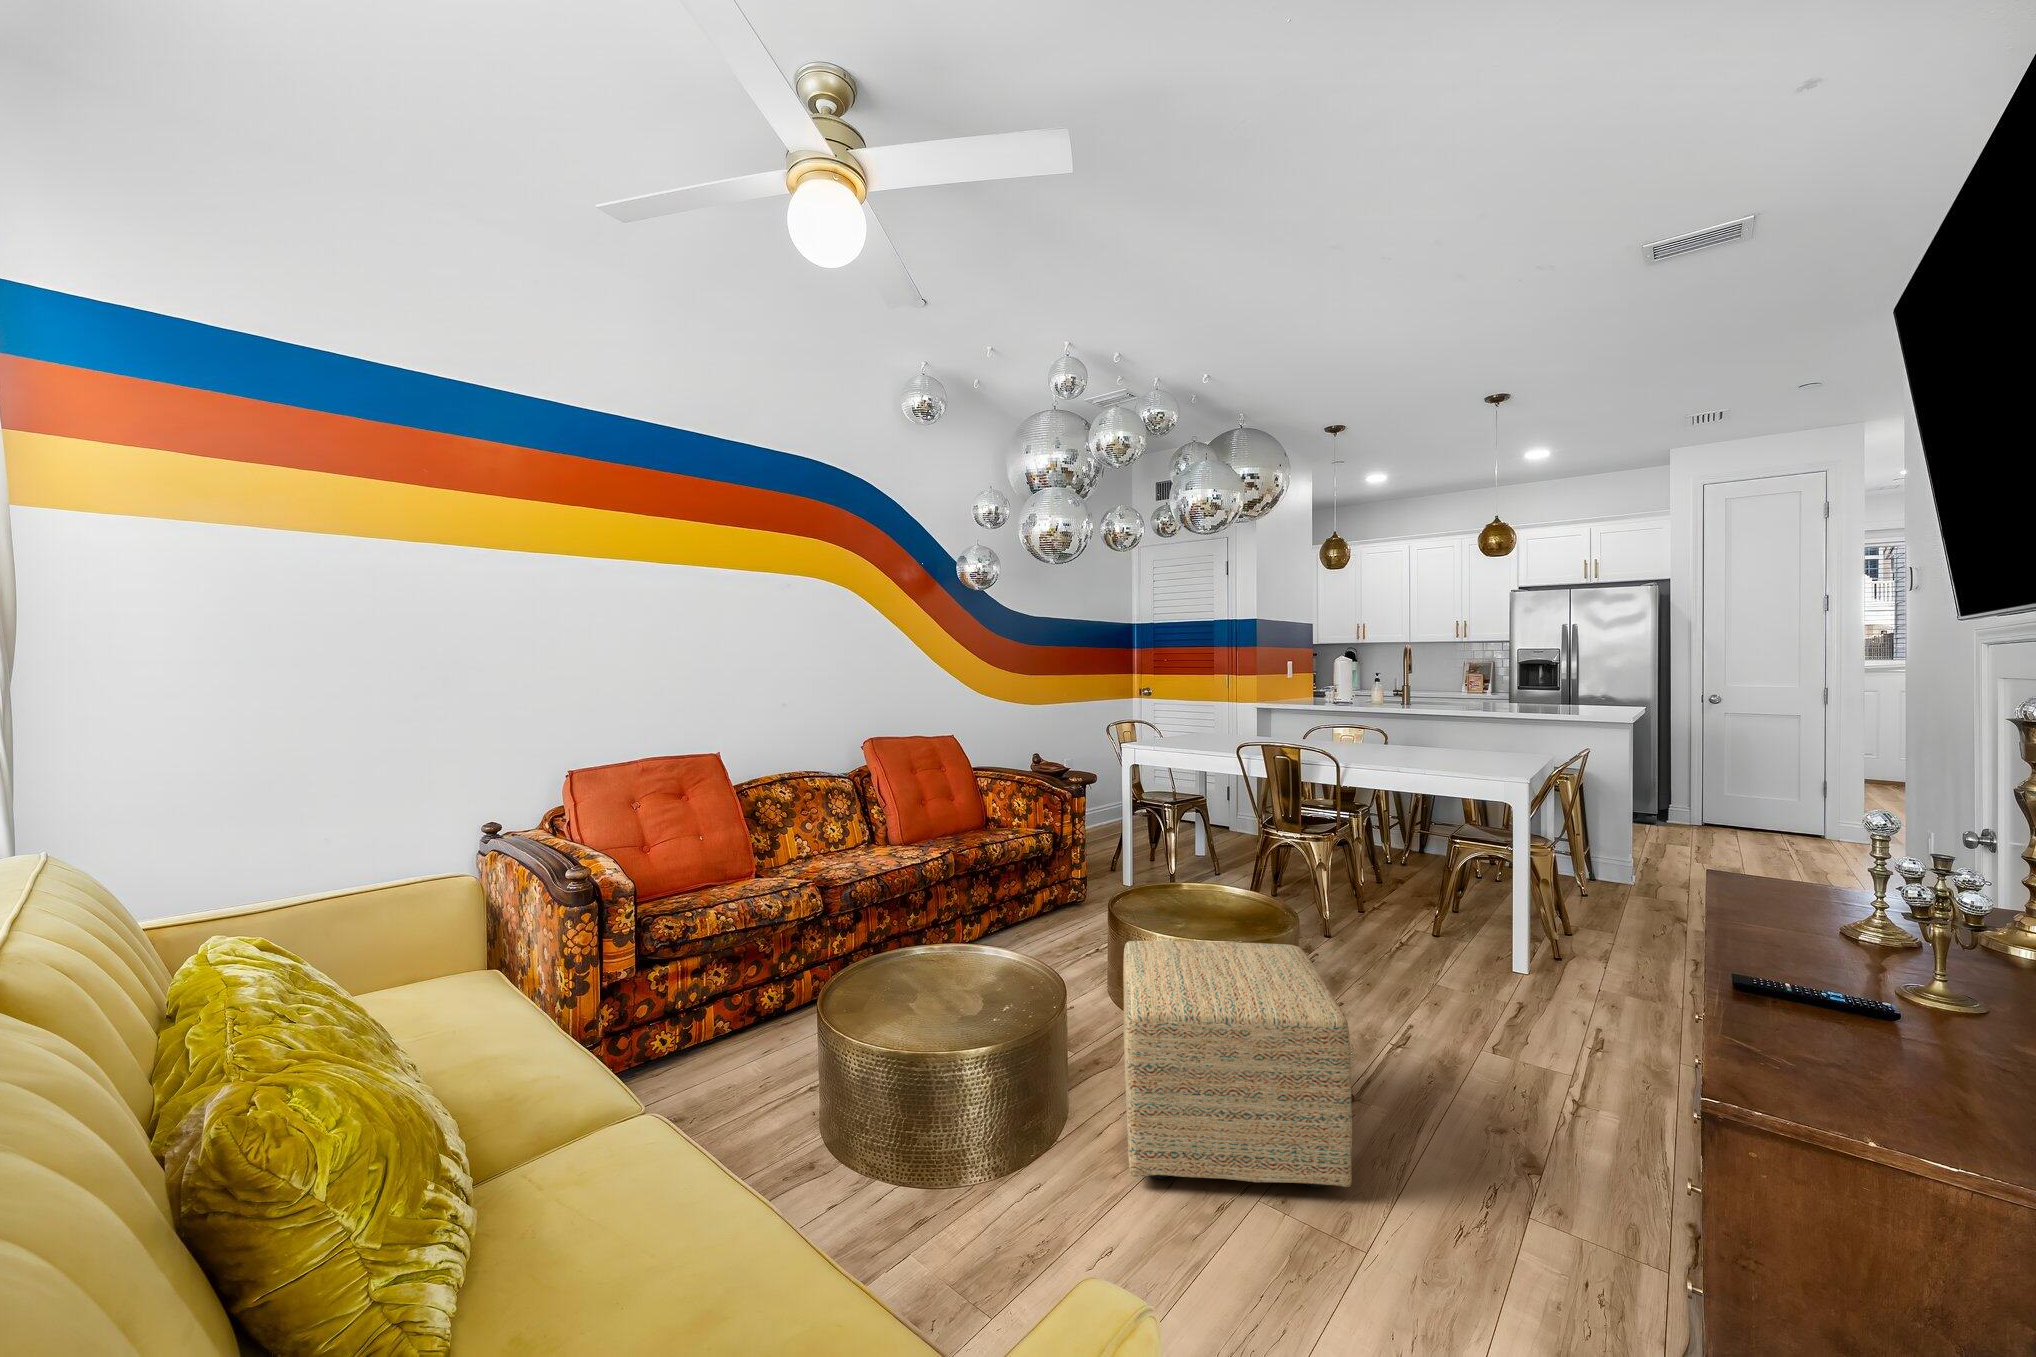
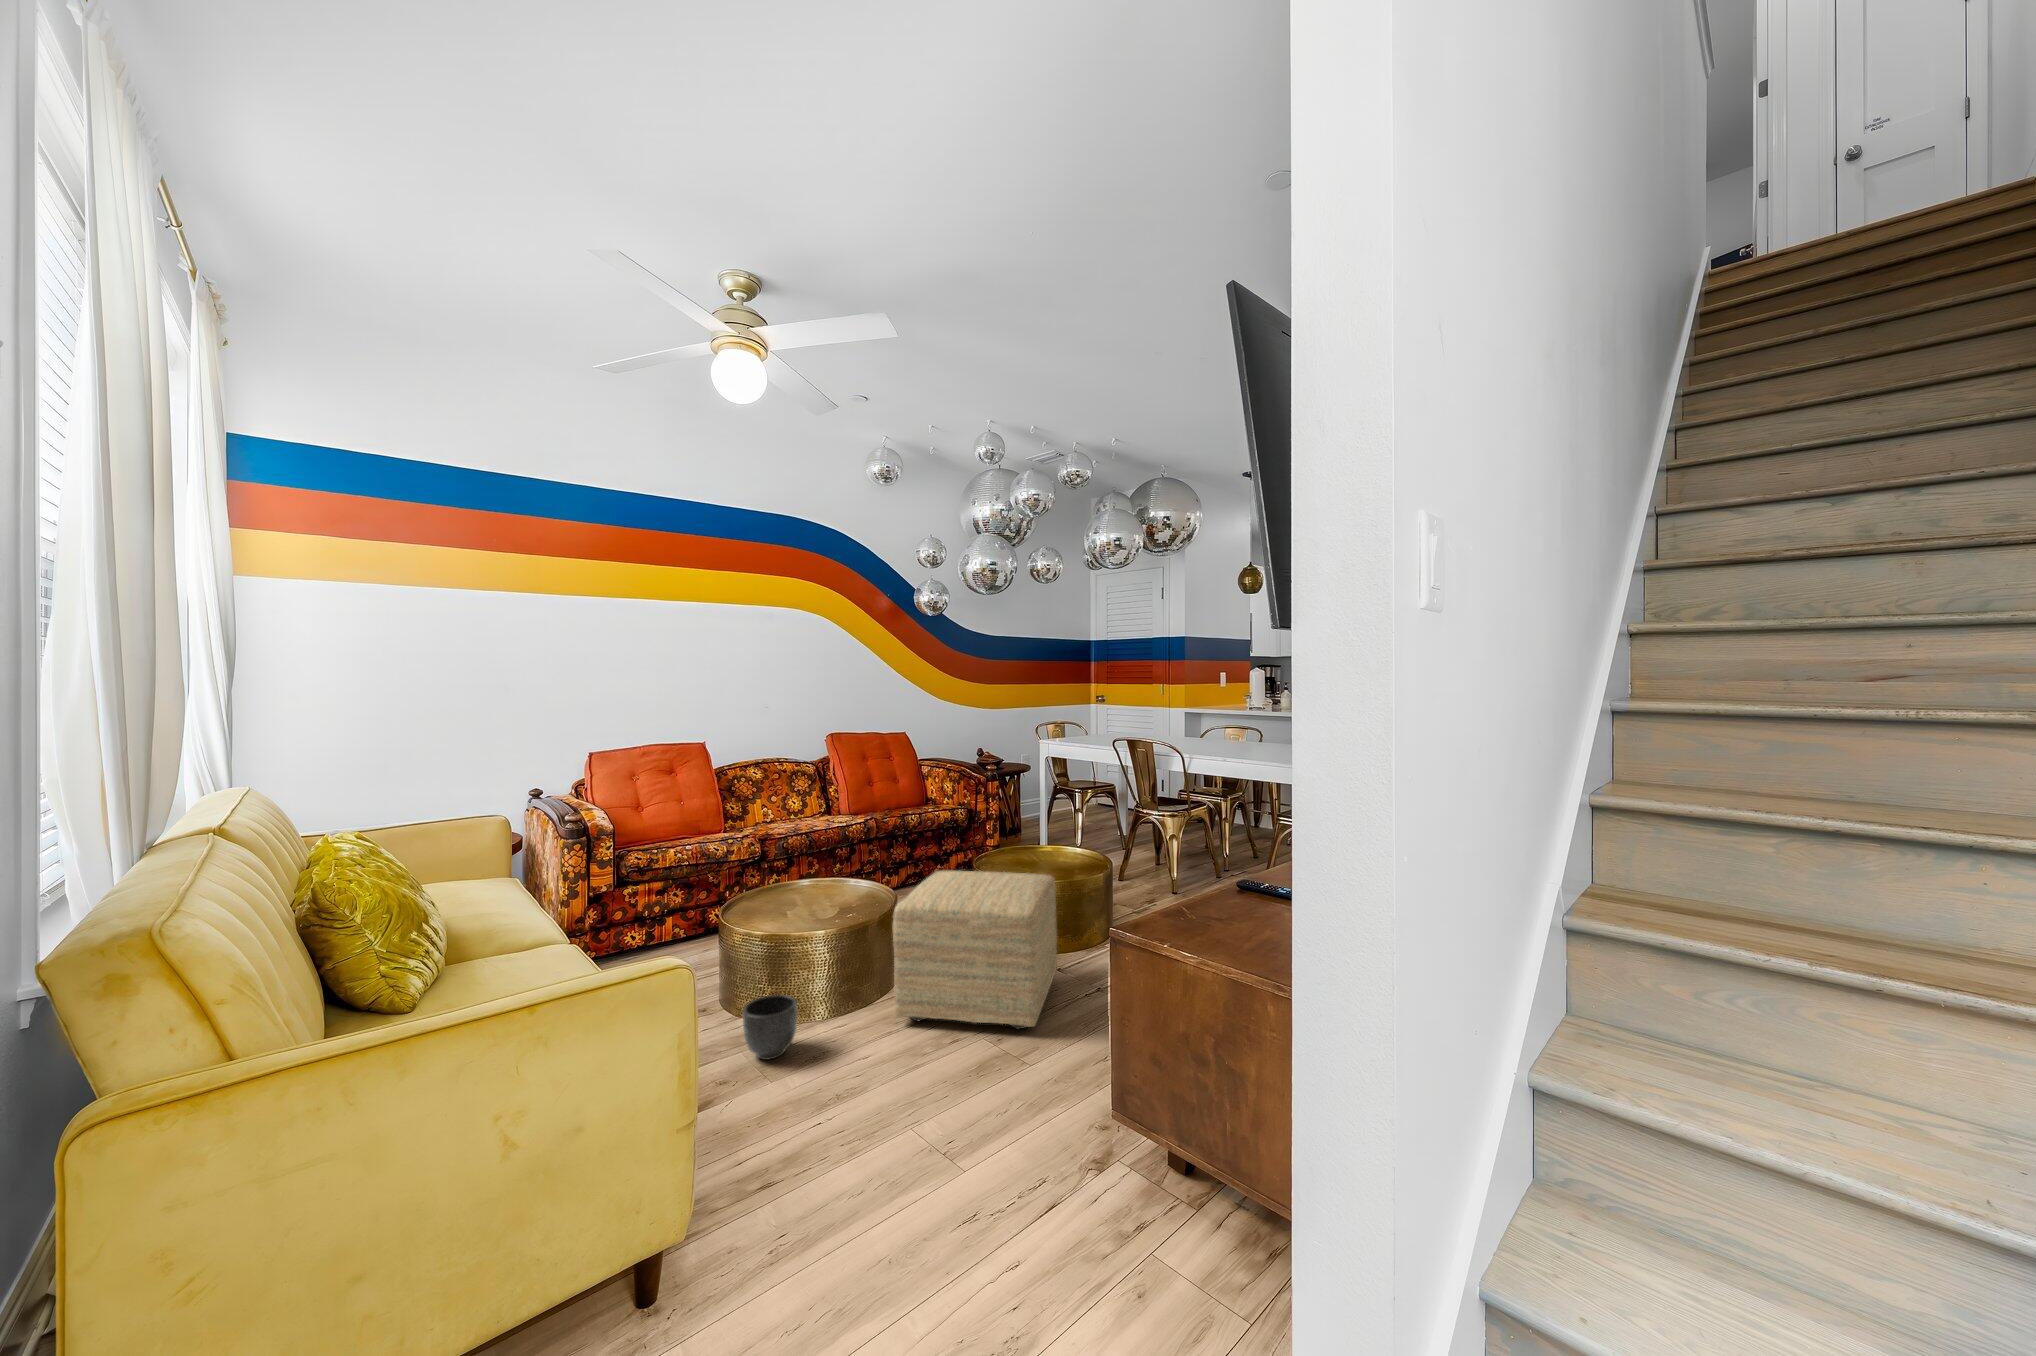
planter: none [932,1159,1013,1272] -> present [742,995,797,1060]

